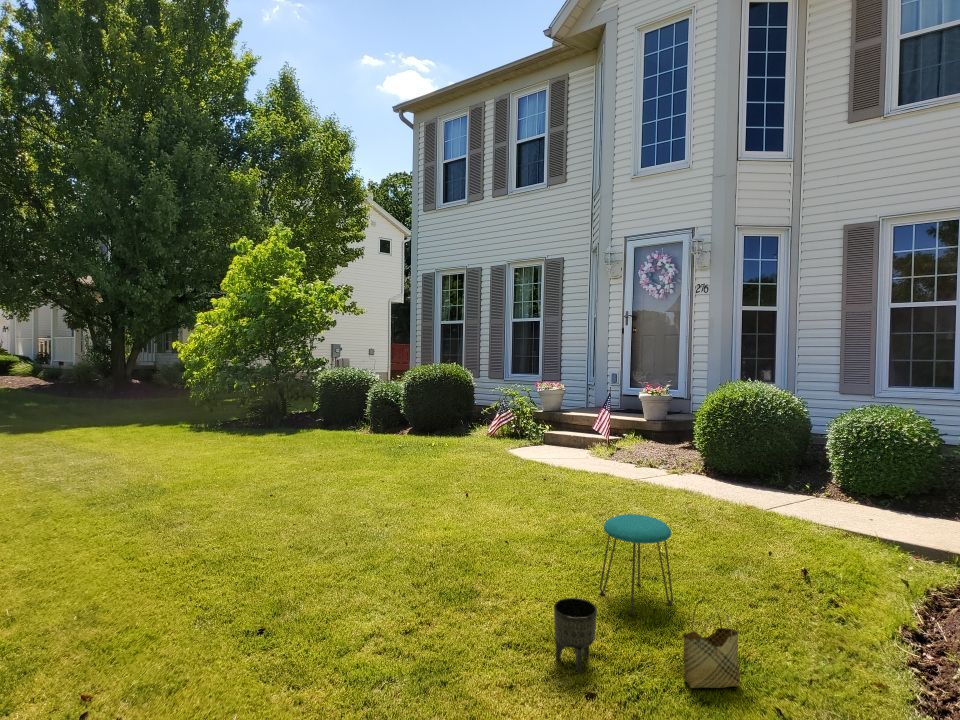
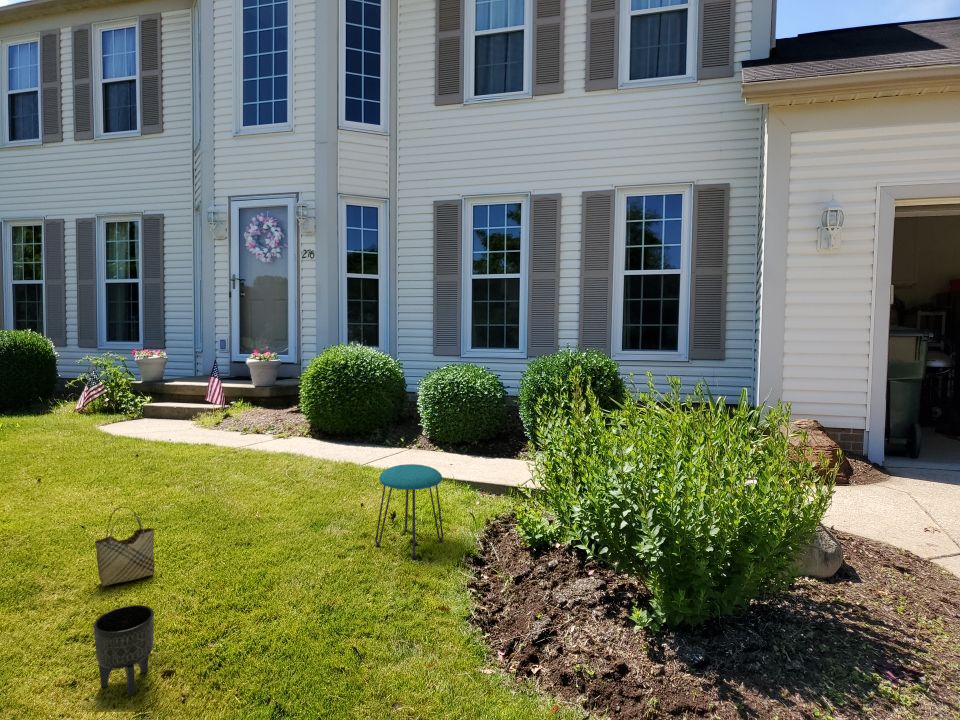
stool: present [600,514,673,616] -> present [375,464,443,558]
woven basket: present [683,599,740,688] -> present [94,507,155,586]

